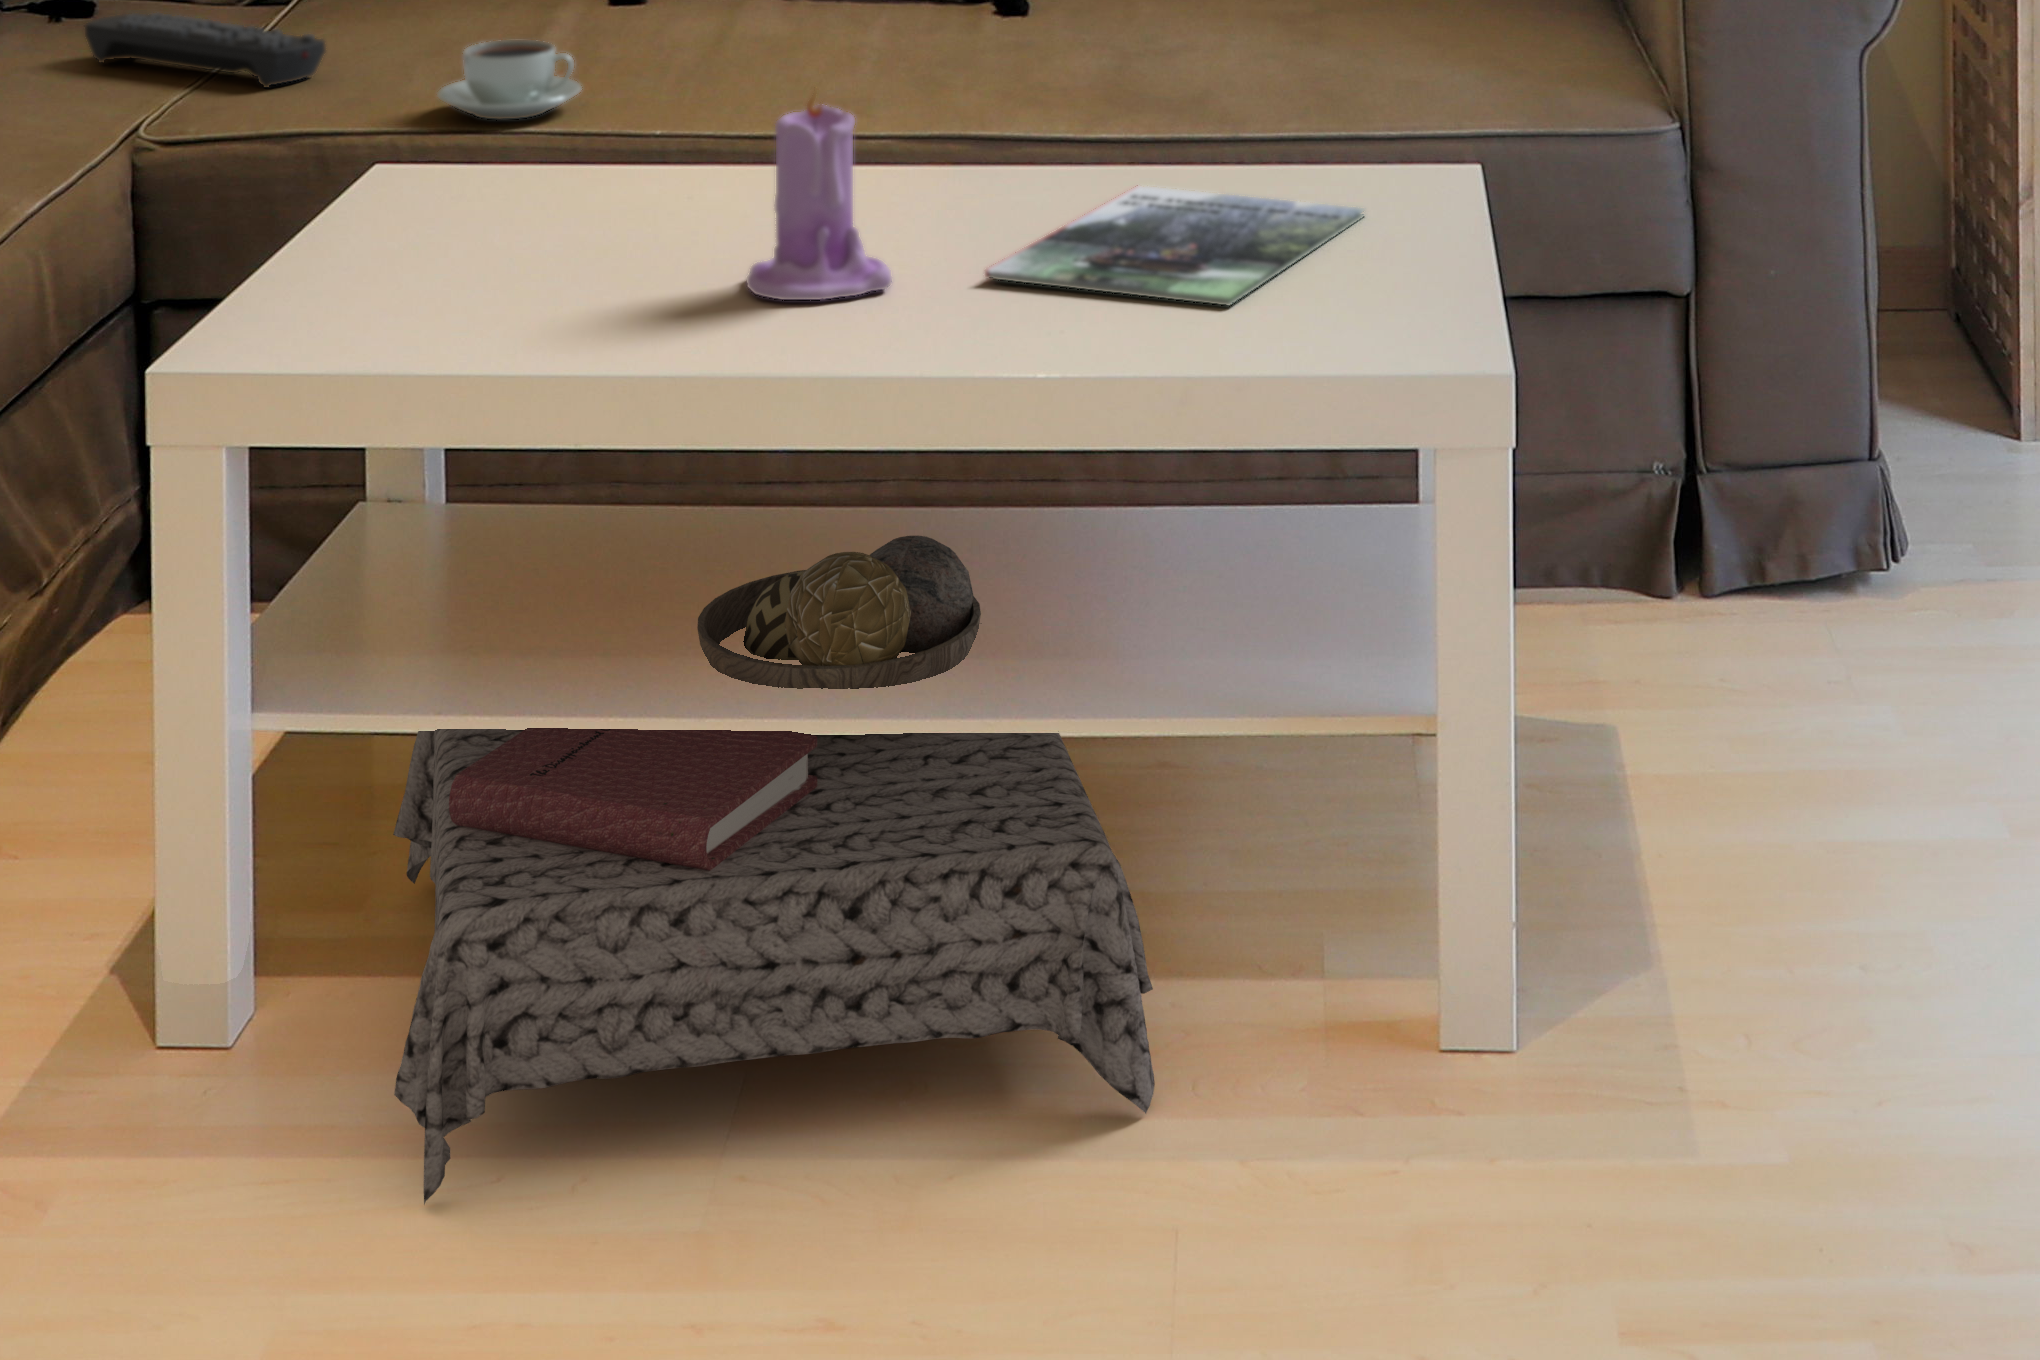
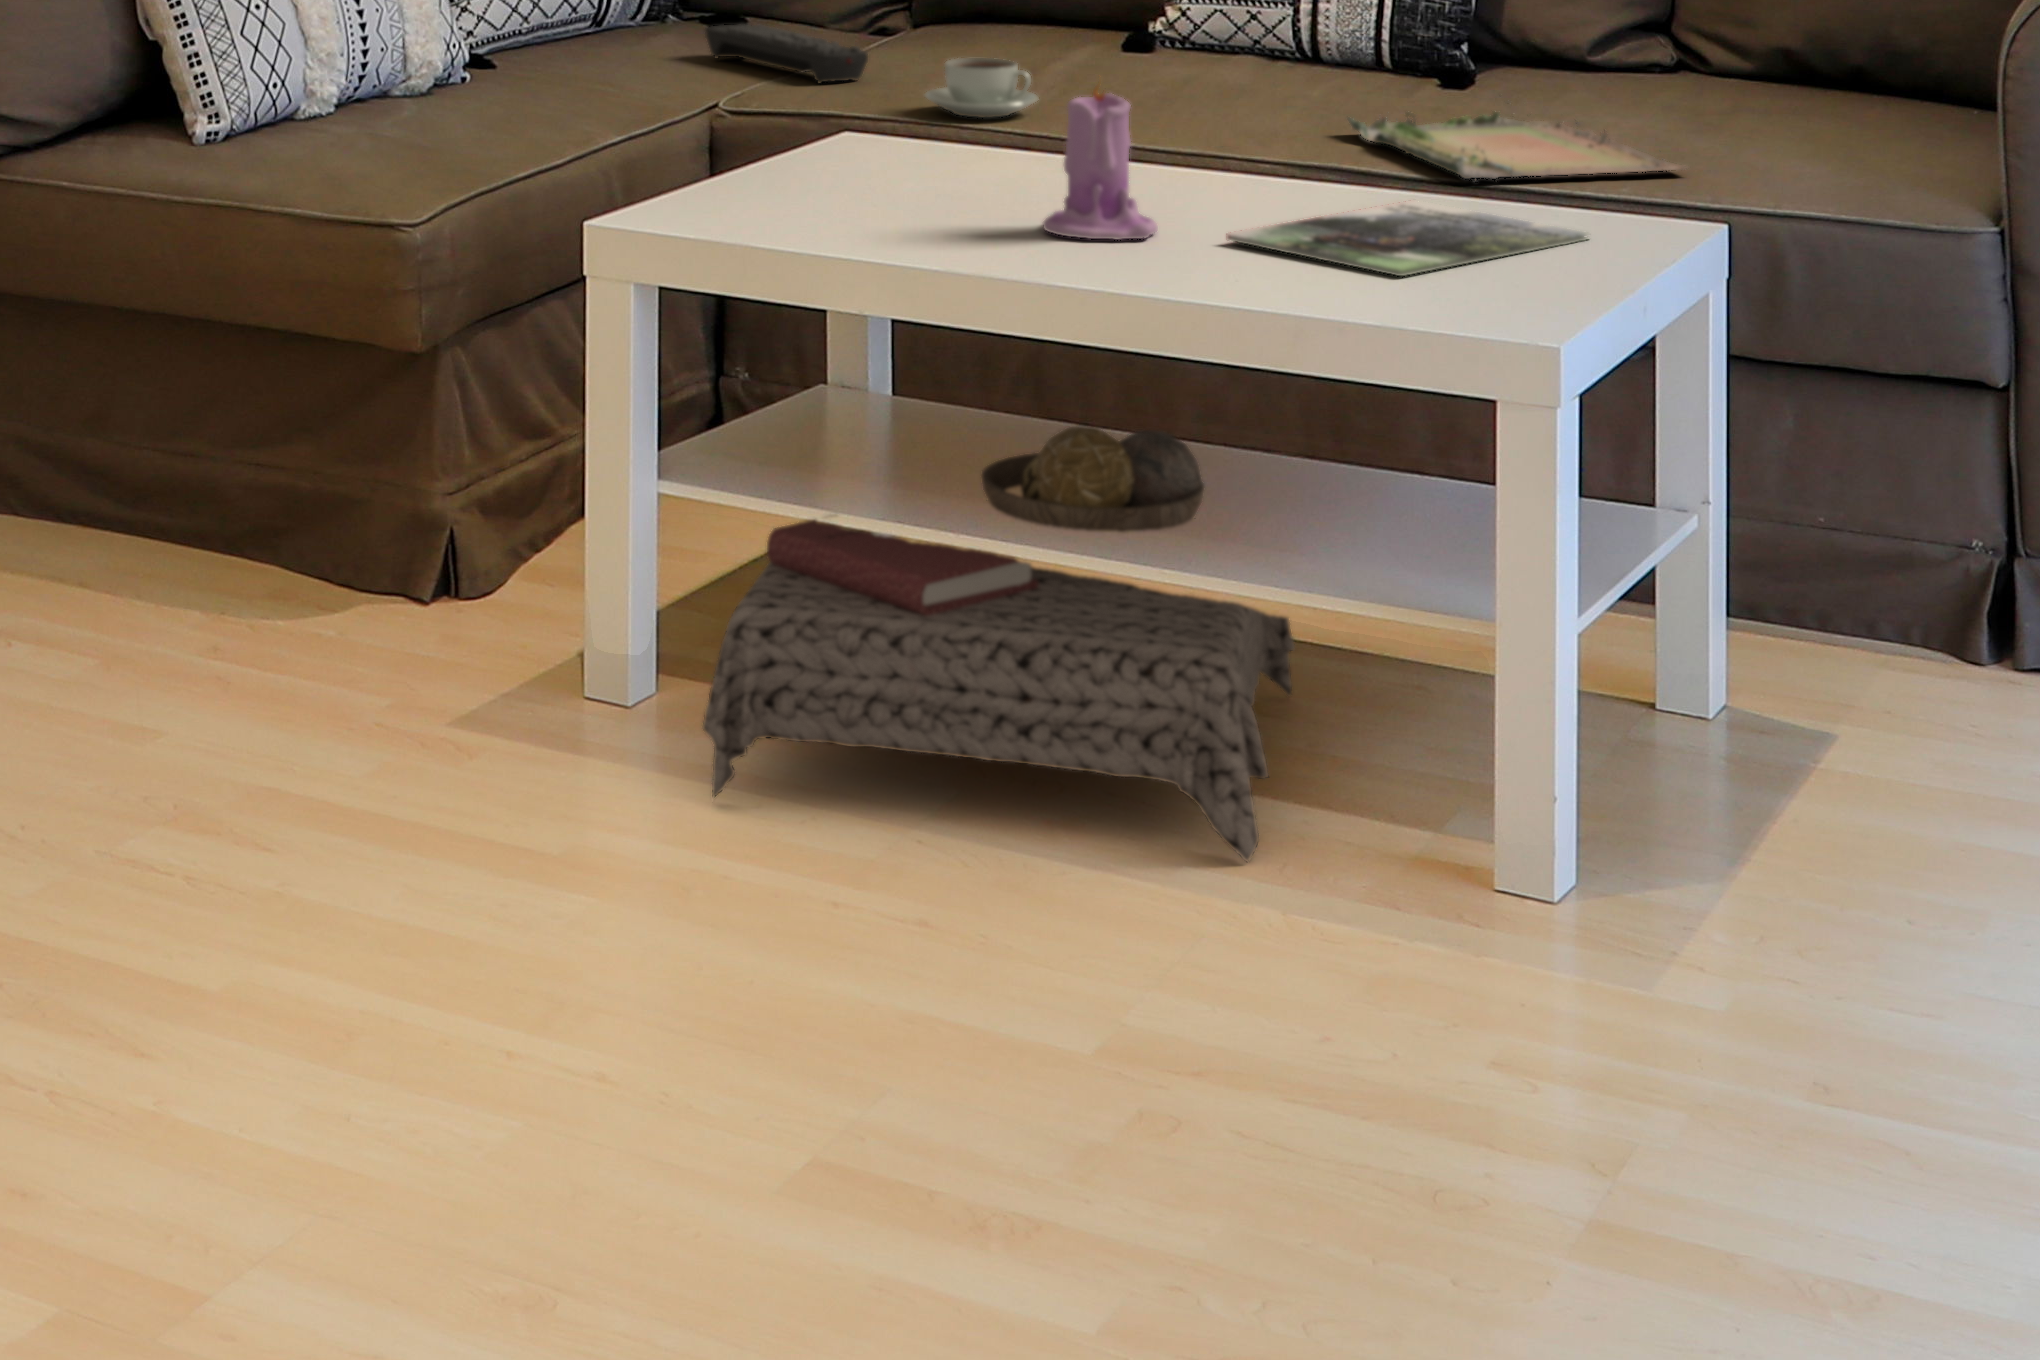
tray: none [959,26,1371,147] -> present [1348,111,1687,182]

